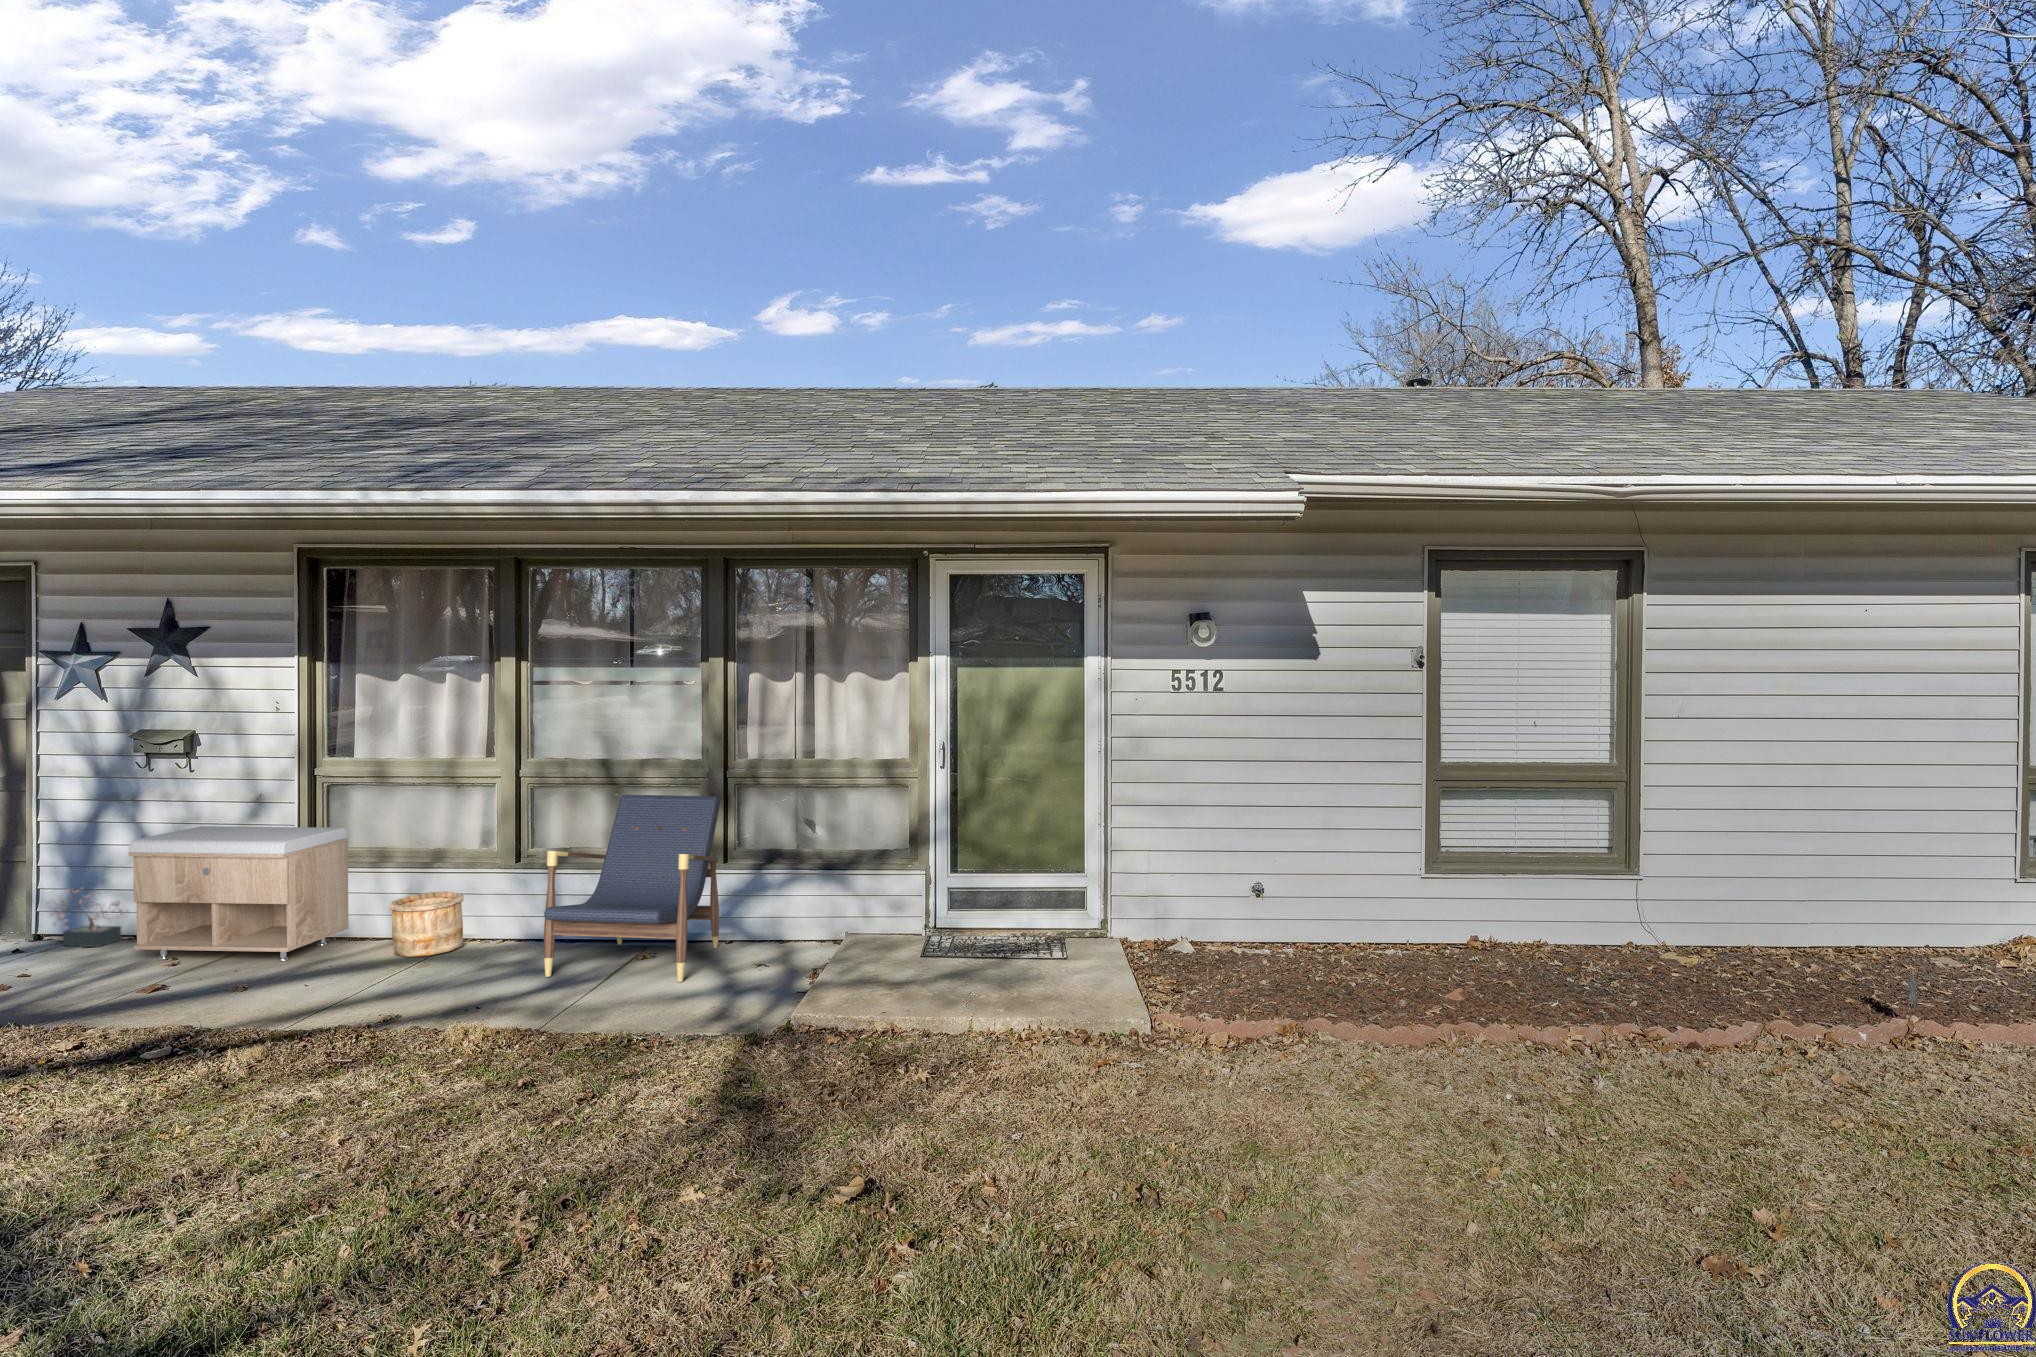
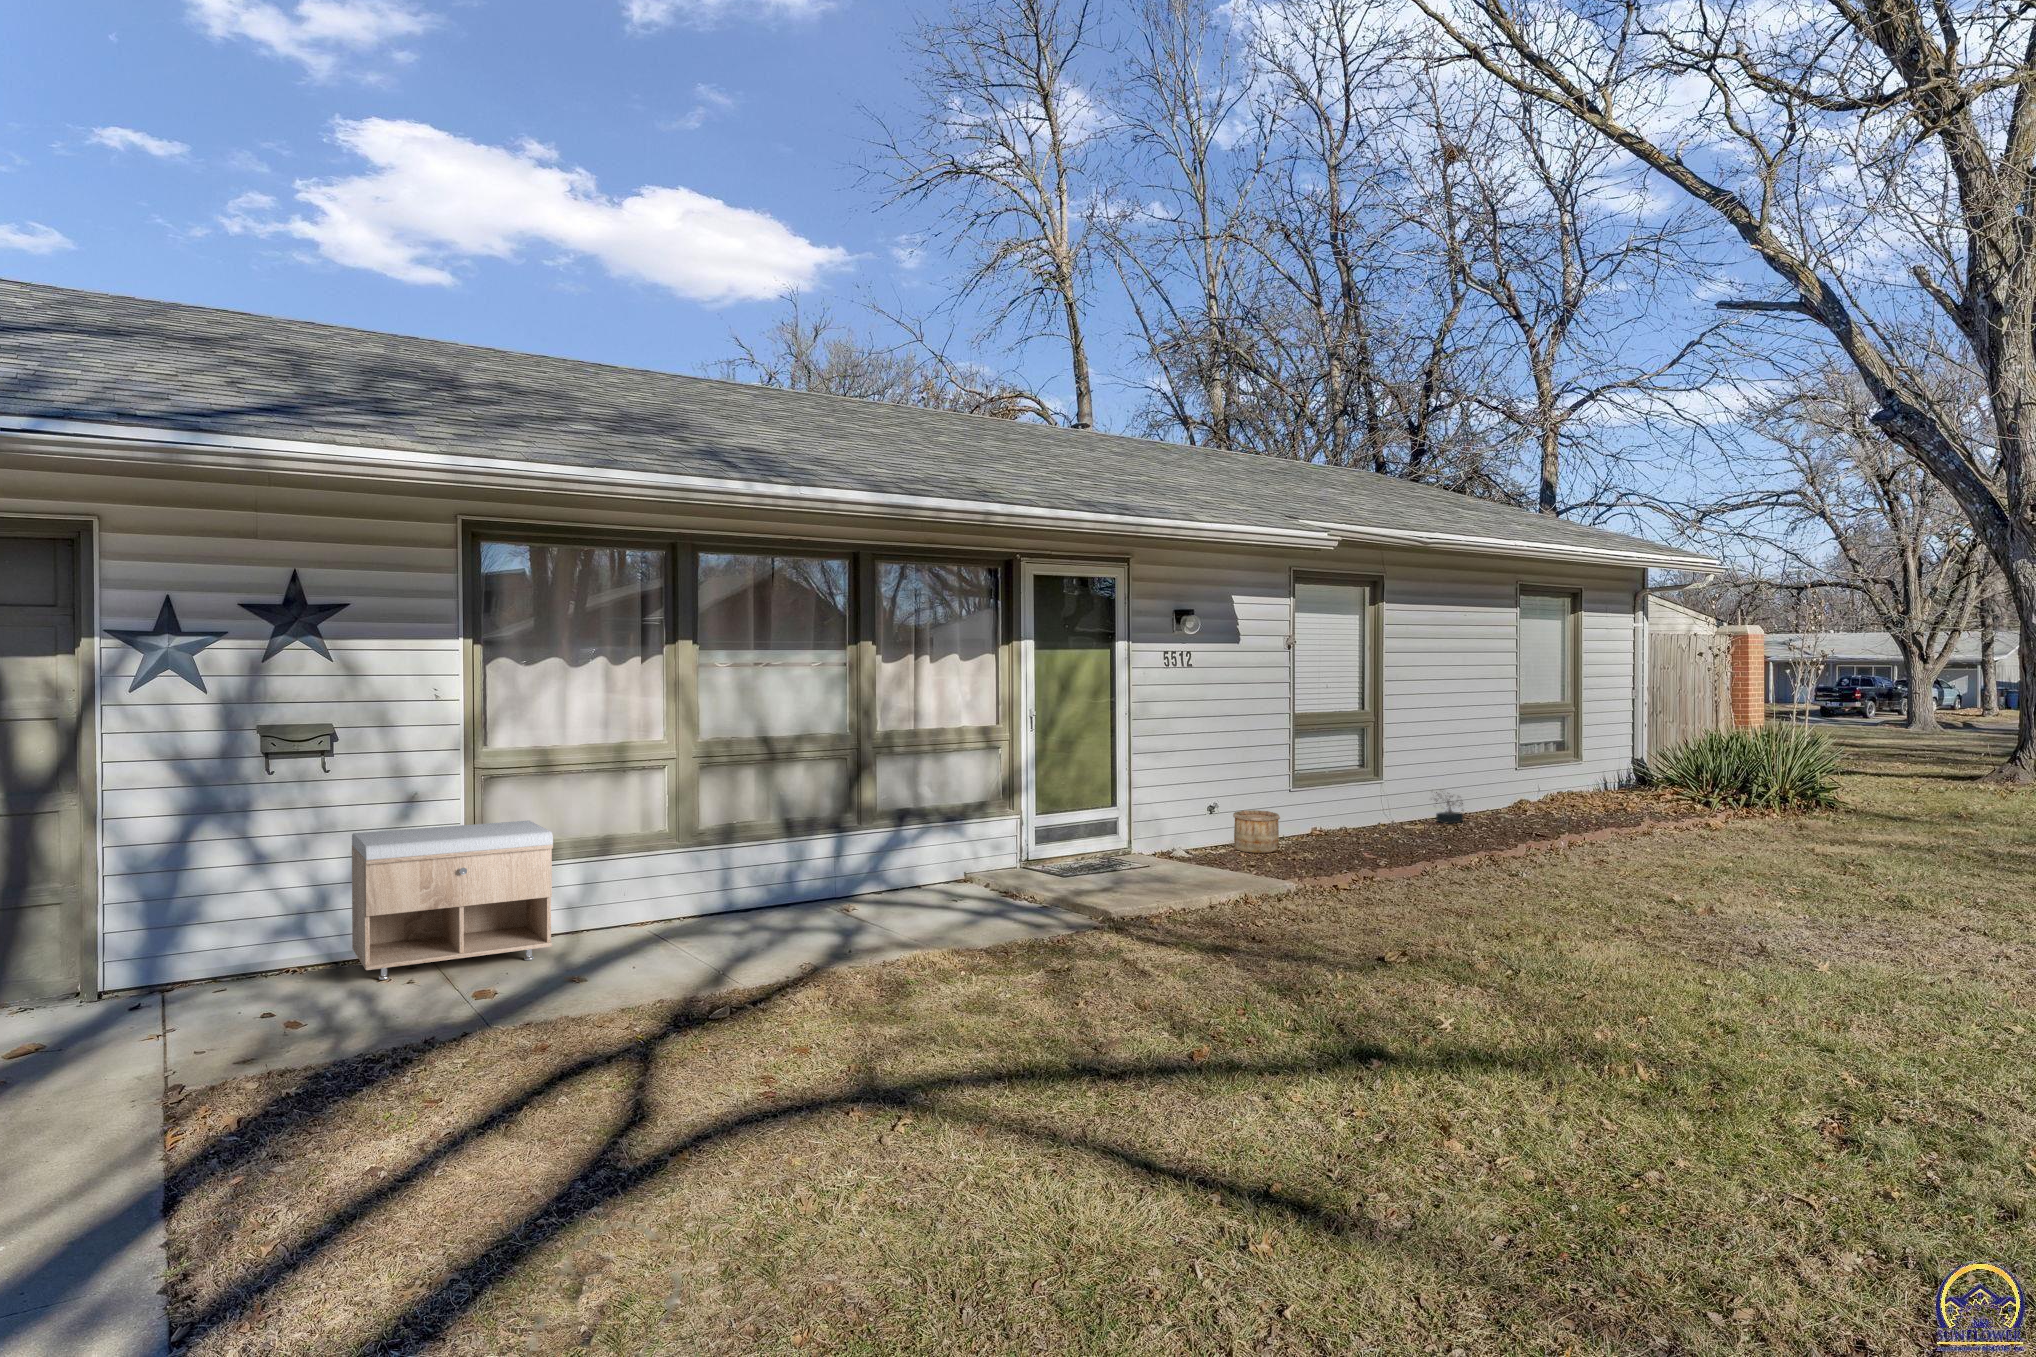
lounge chair: present [544,795,720,982] -> none [794,764,940,929]
decorative plant: present [50,889,128,947] -> present [1435,792,1463,824]
wooden bucket: present [389,891,463,957] -> present [1233,810,1280,853]

